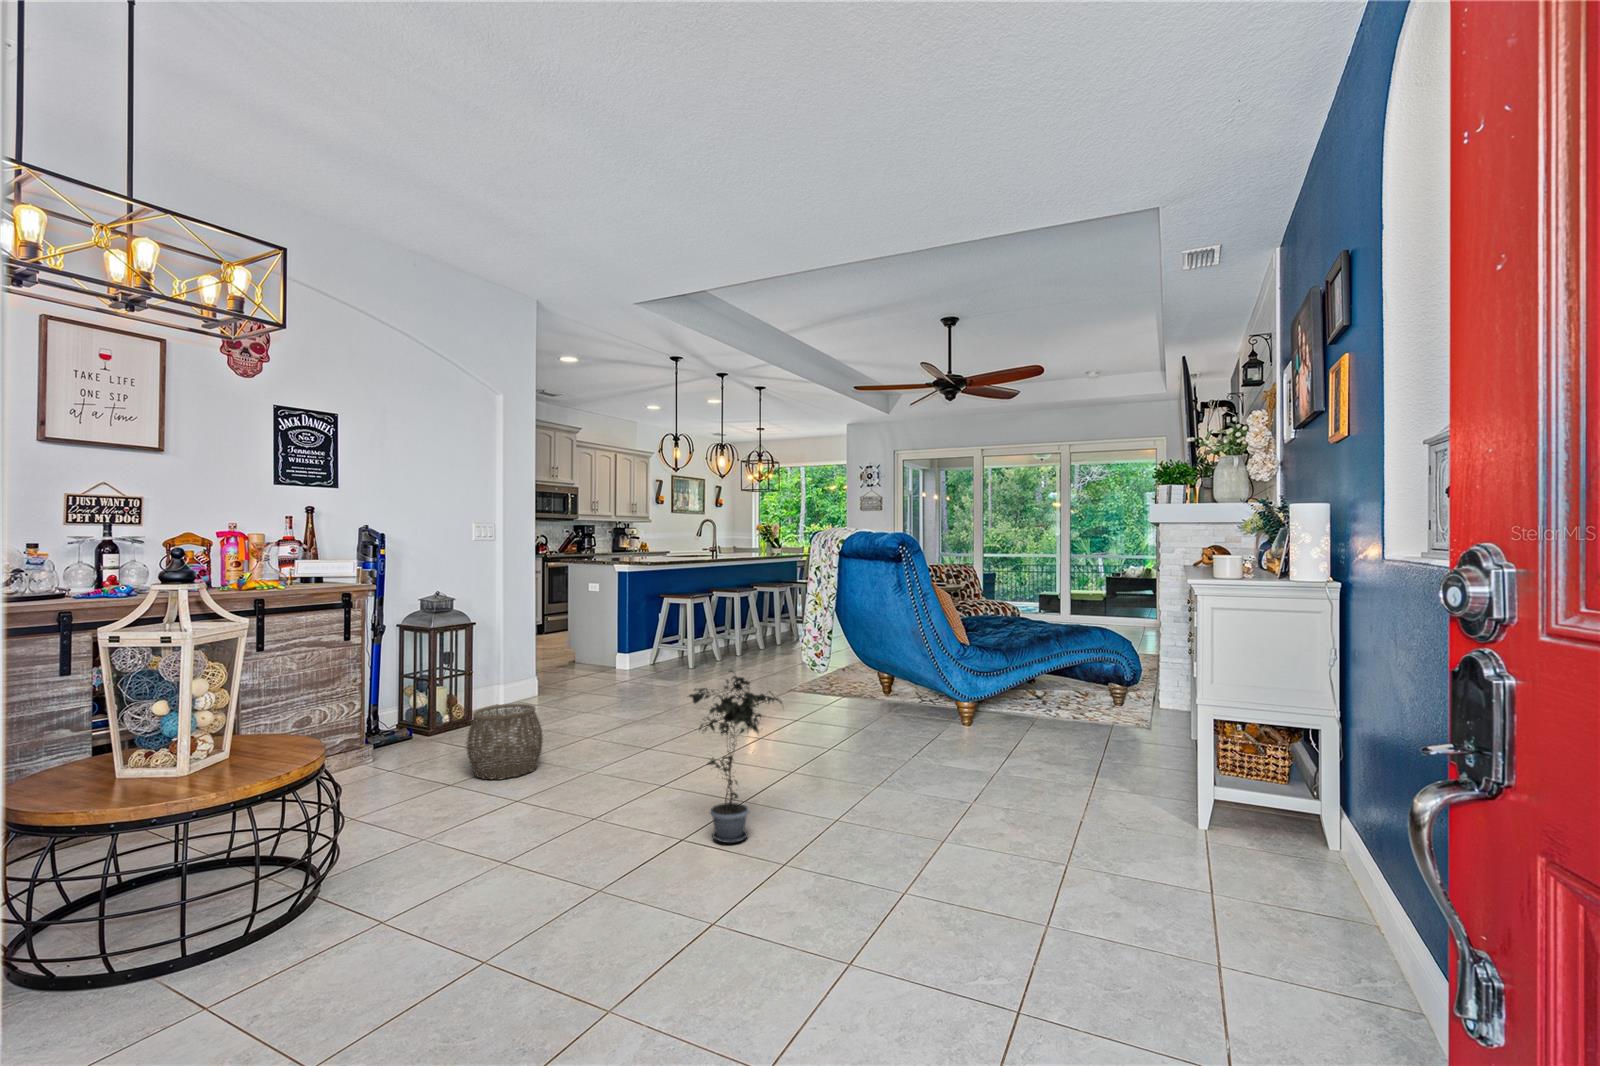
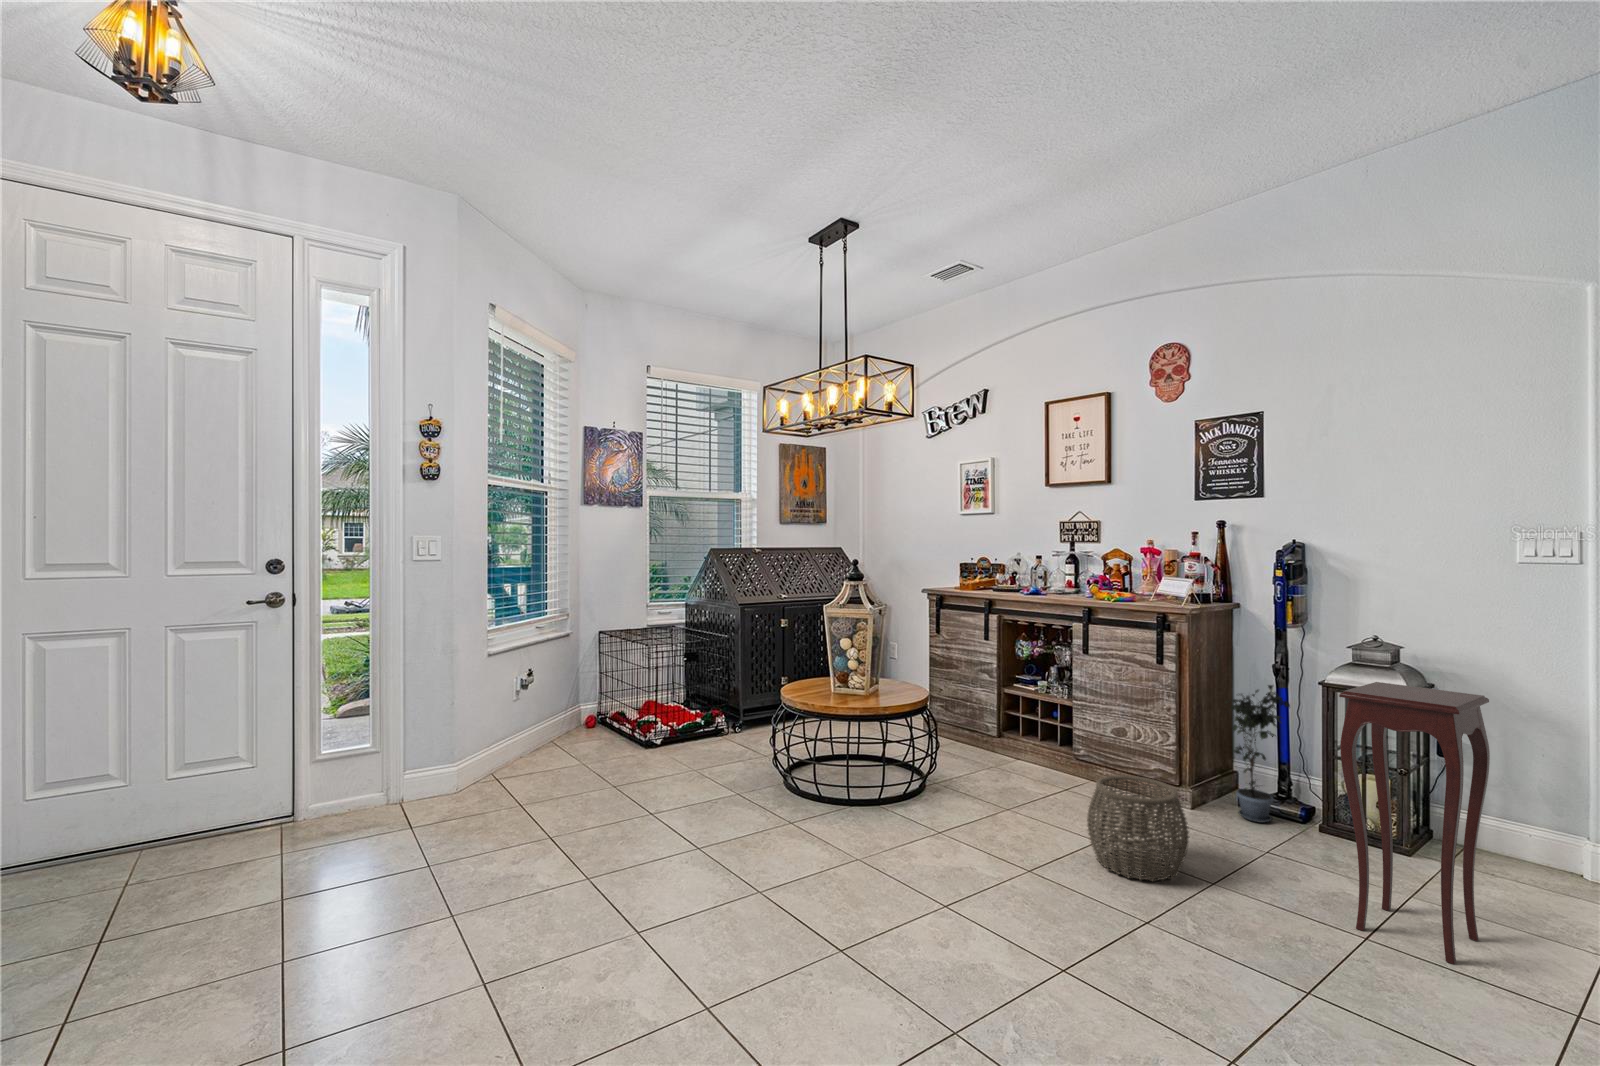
side table: none [545,600,618,737] -> present [1339,682,1490,964]
potted plant: present [689,670,782,843] -> present [1226,685,1290,823]

